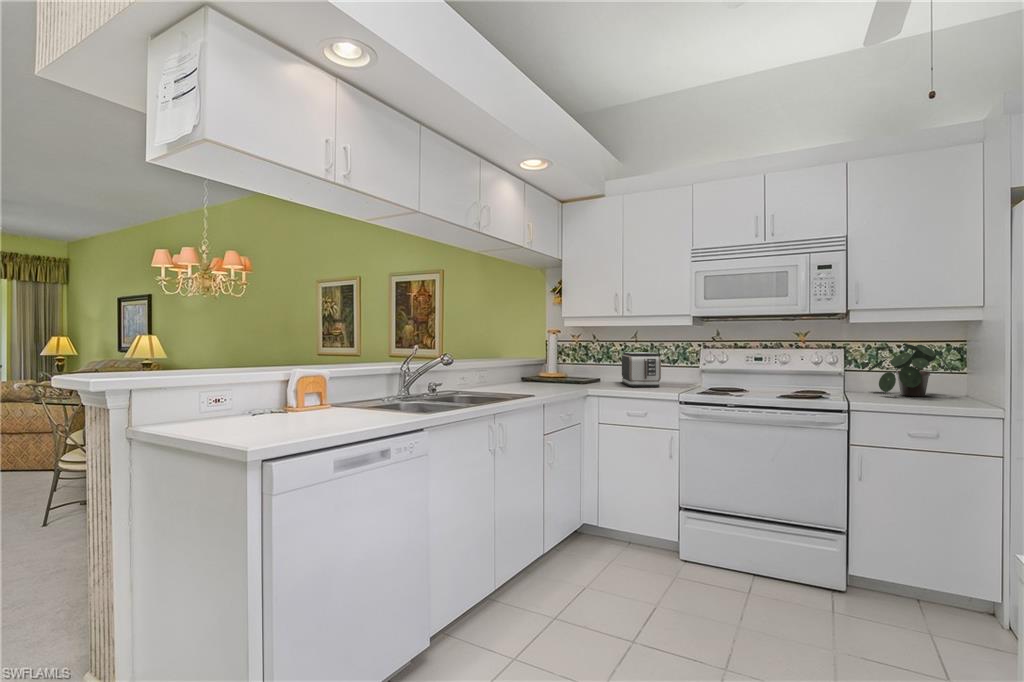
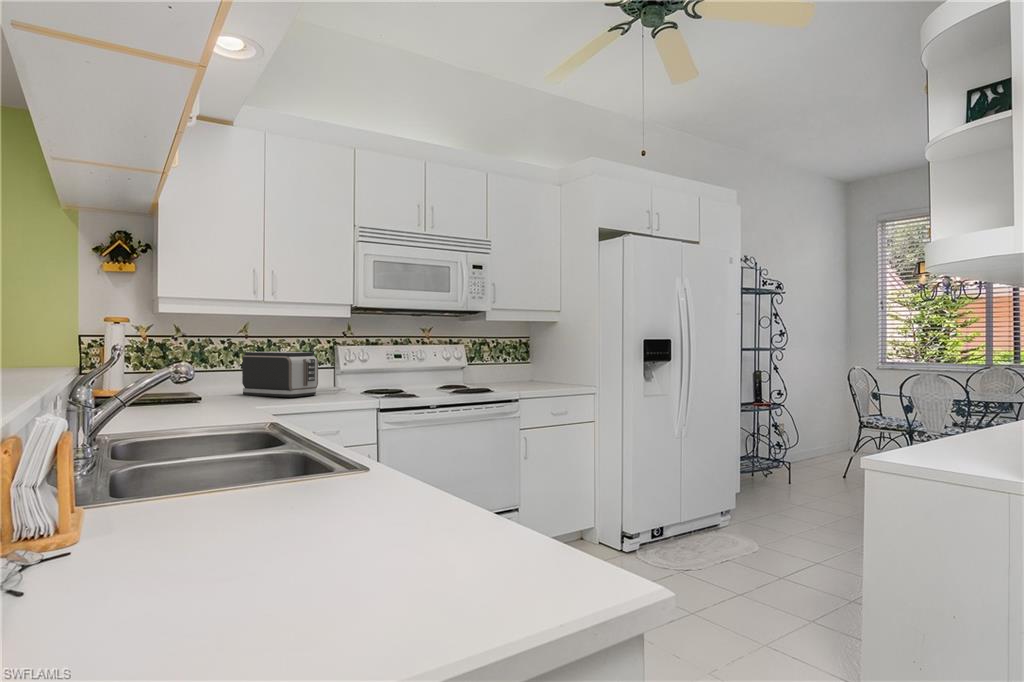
potted plant: present [868,344,953,396] -> none [479,340,537,383]

